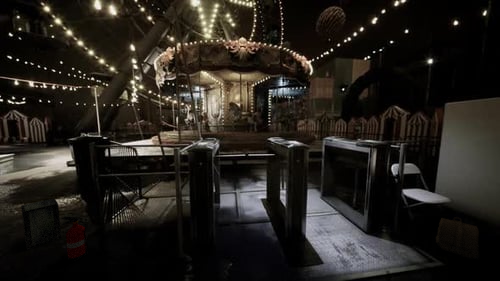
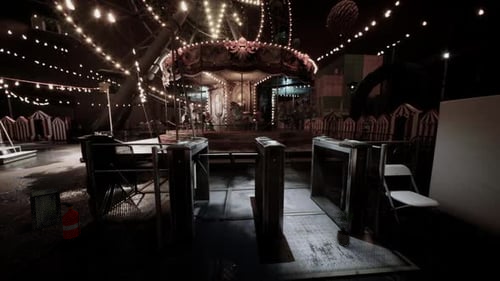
potted plant: none [352,208,378,245] -> present [333,211,354,246]
backpack: present [436,217,479,260] -> none [419,221,461,267]

